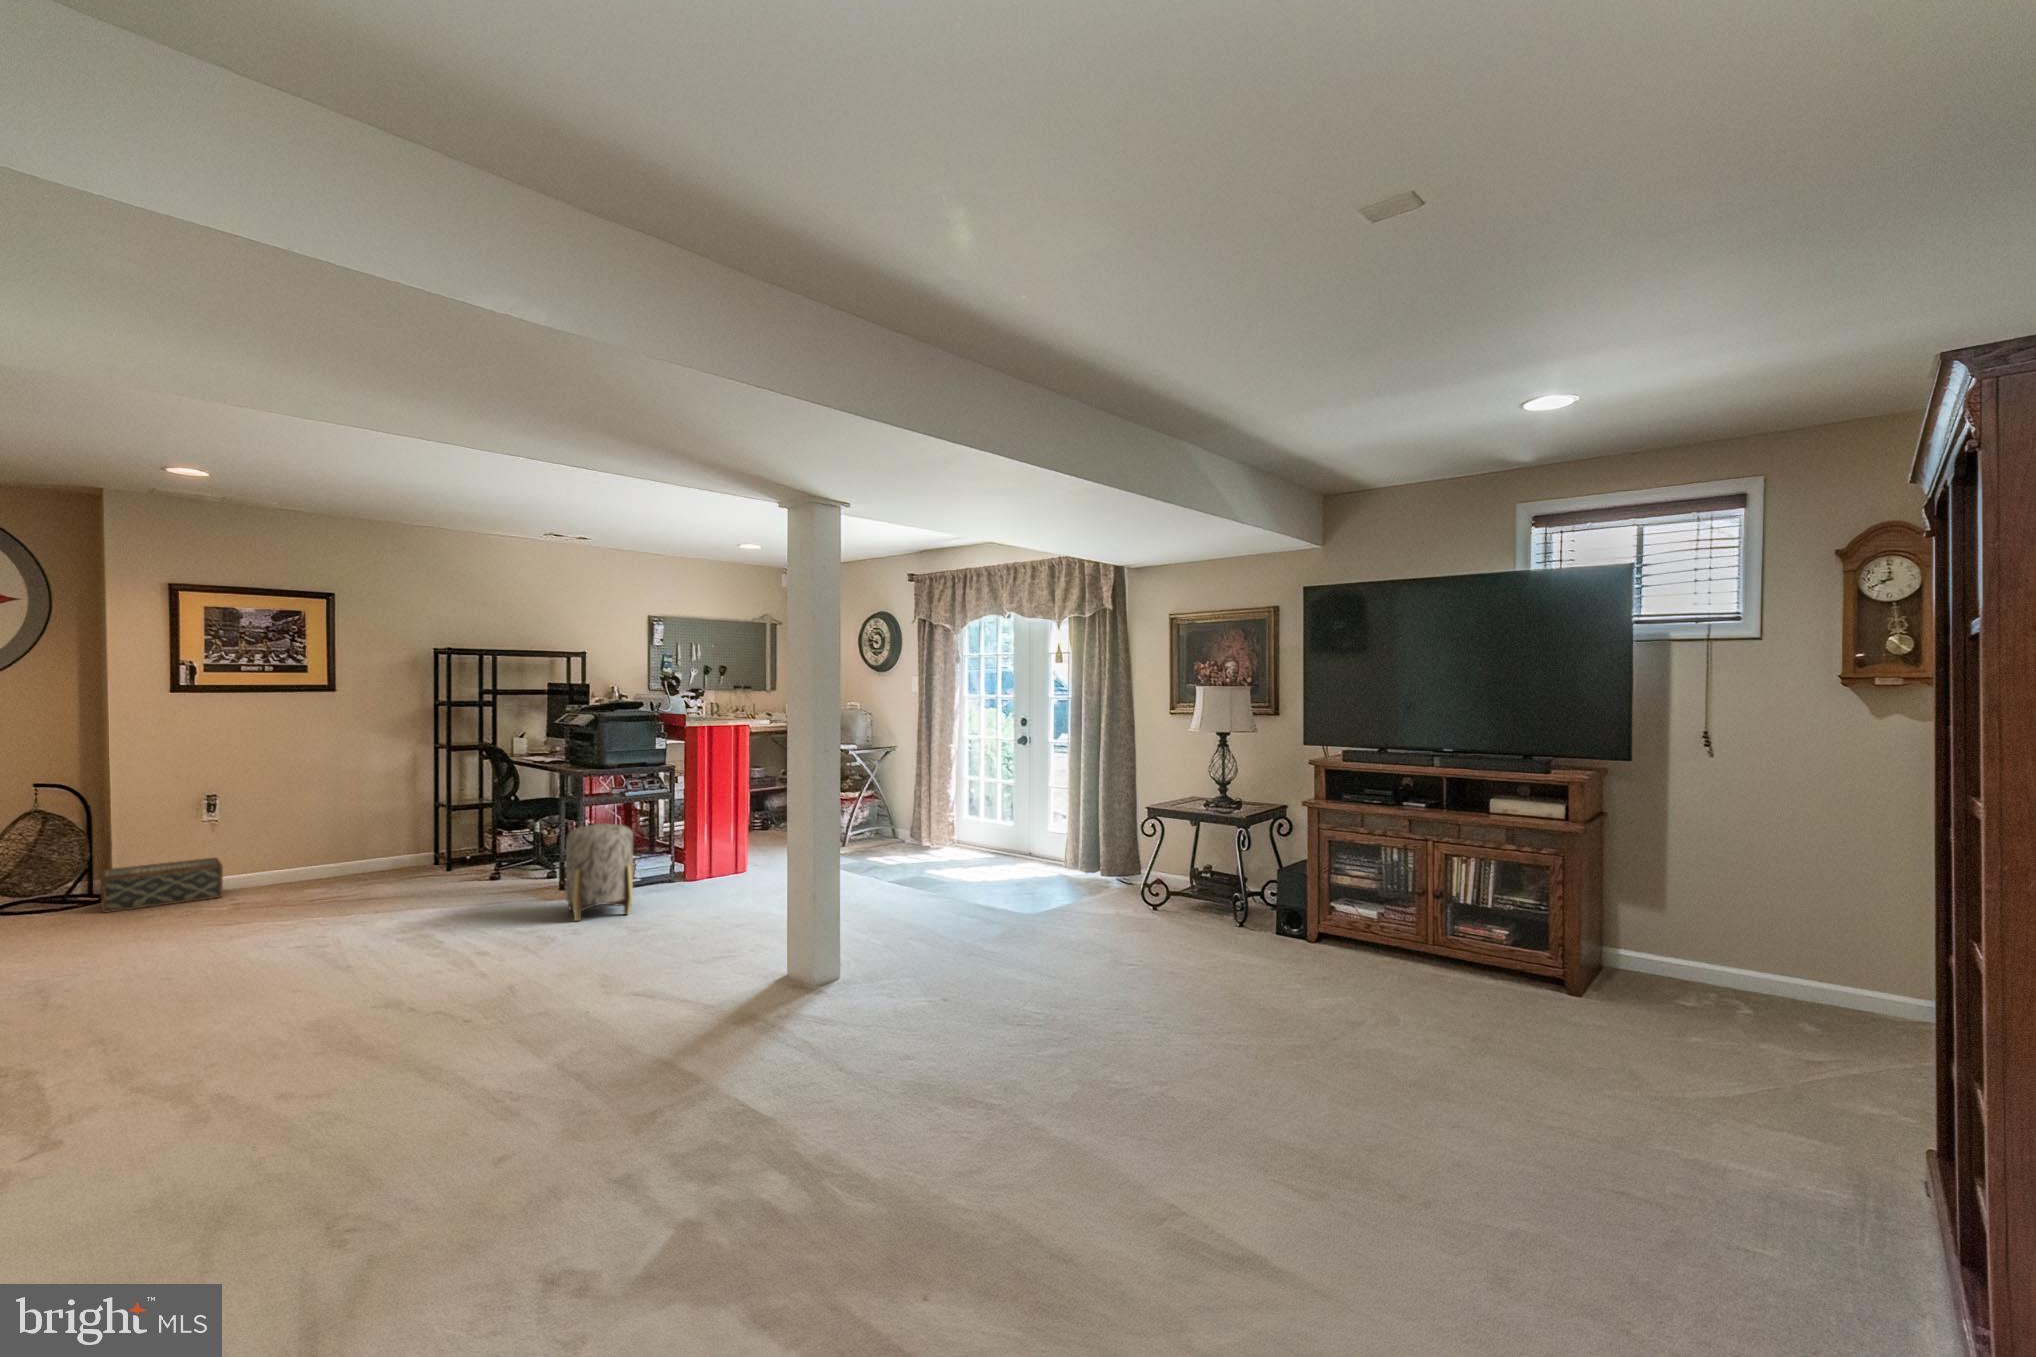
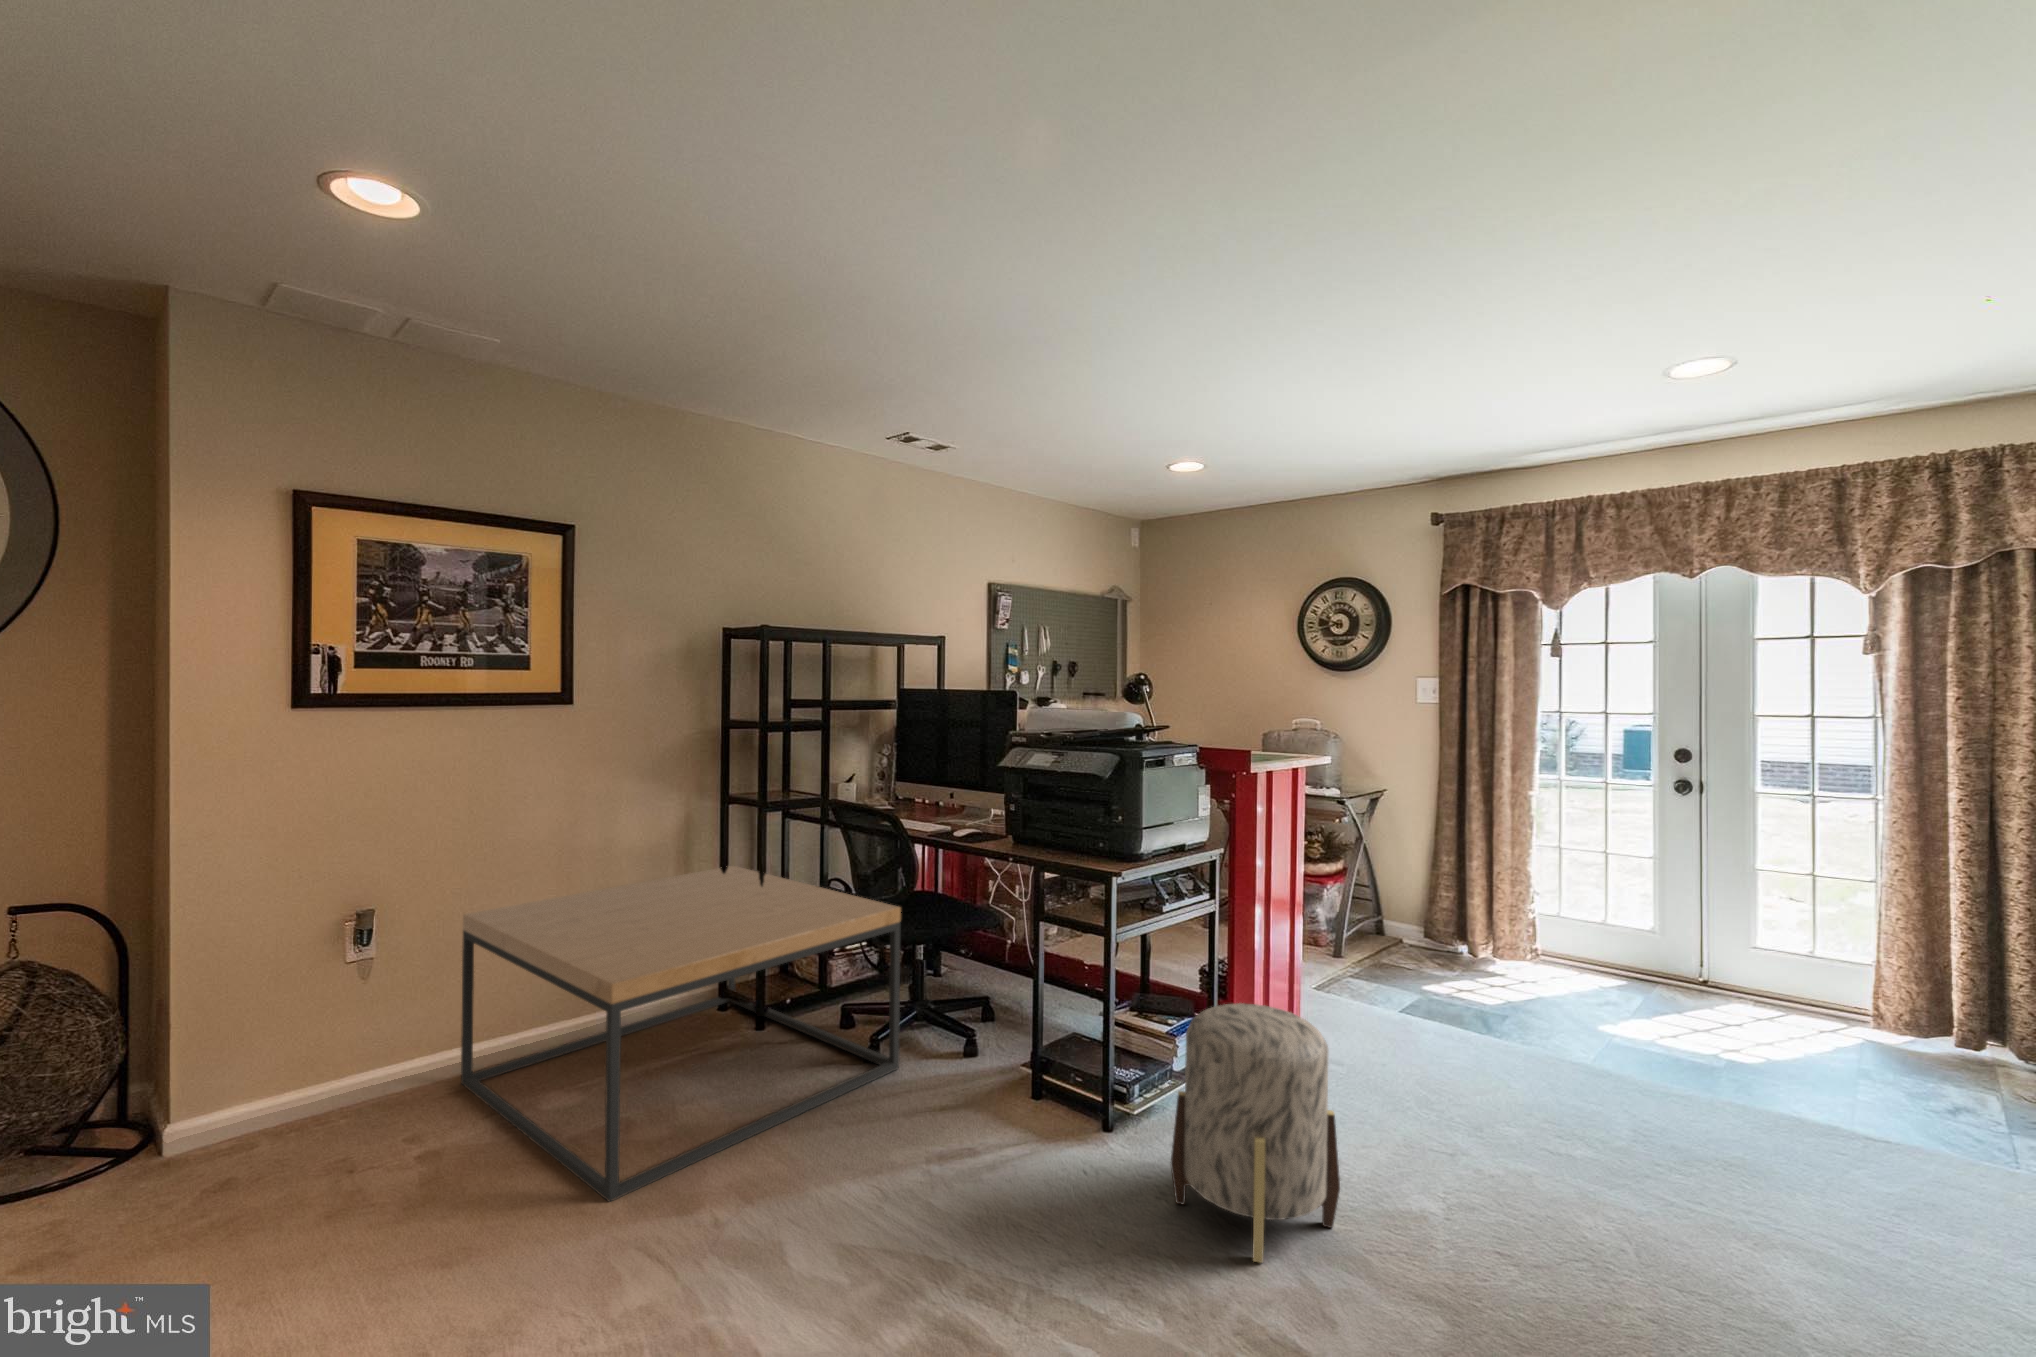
coffee table: none [265,783,502,911] -> present [461,866,901,1202]
woven basket: present [101,857,223,913] -> none [150,1041,398,1212]

